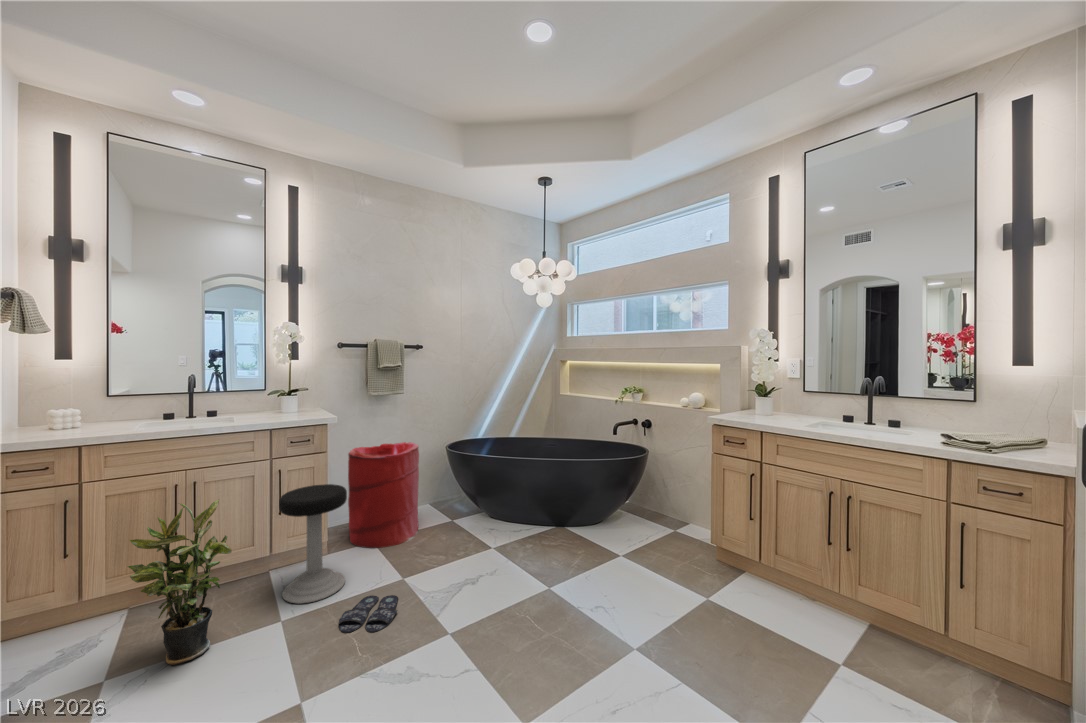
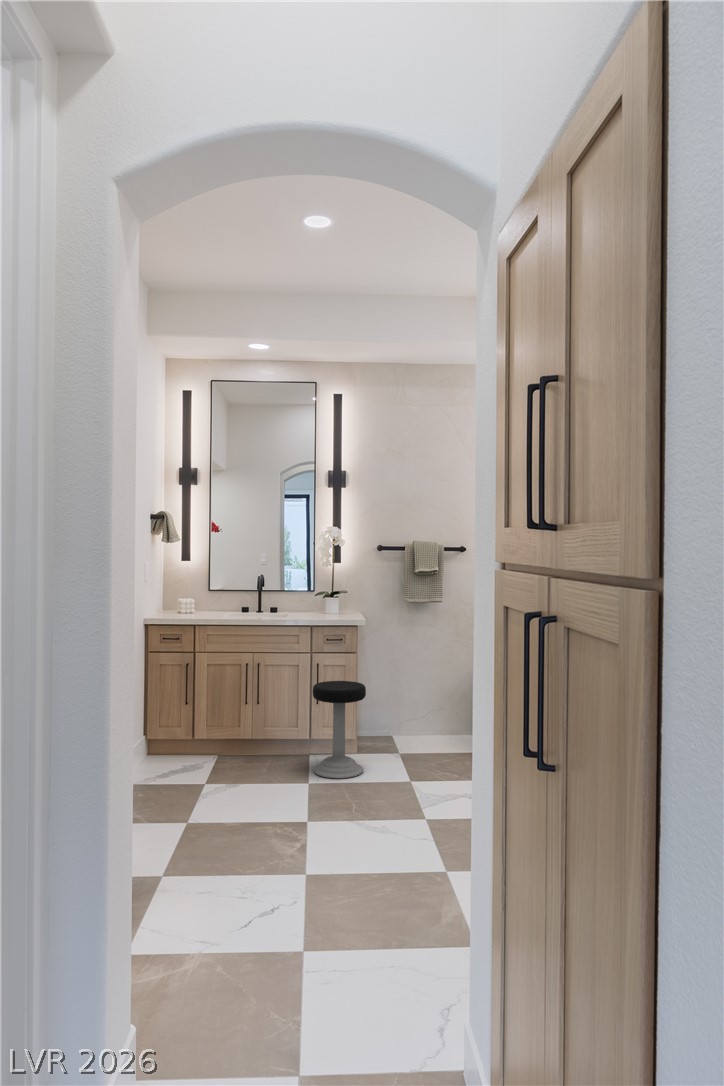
laundry hamper: present [348,442,419,548] -> none [380,655,449,758]
potted plant: present [128,500,232,666] -> none [218,673,277,789]
slippers: present [339,595,398,633] -> none [346,784,399,805]

